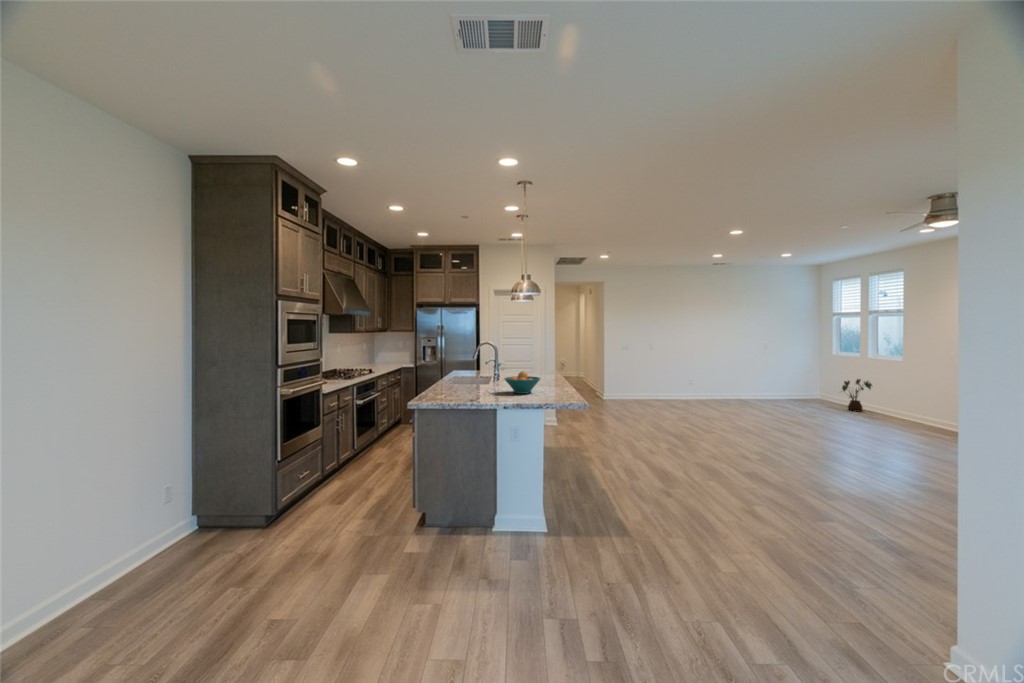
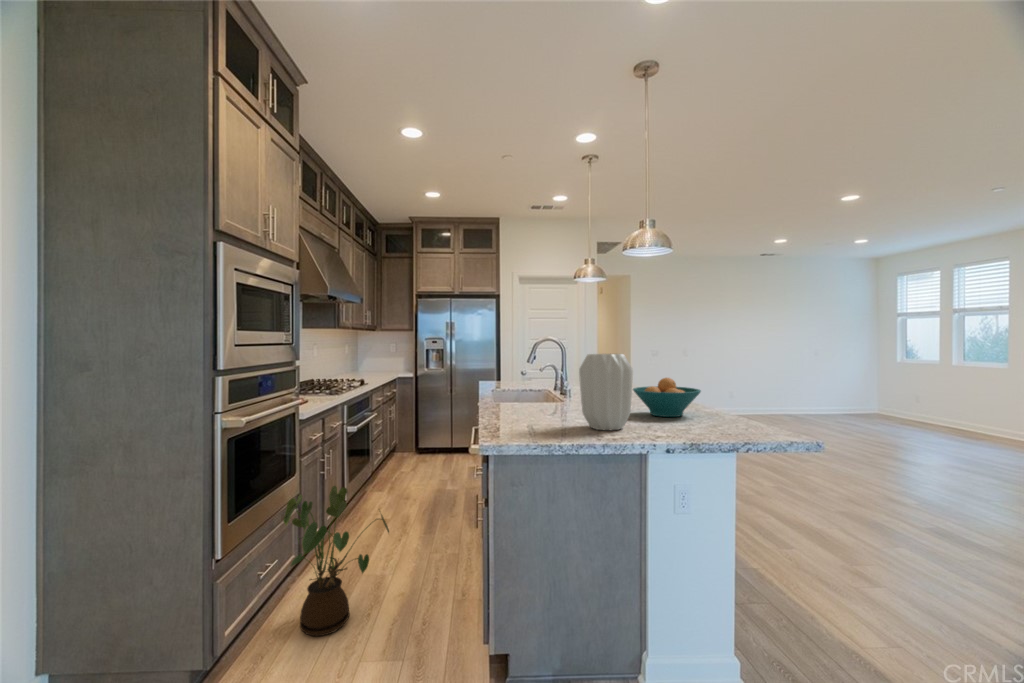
vase: none [462,358,489,399] -> present [579,354,633,431]
house plant: present [842,379,872,412] -> present [283,486,389,636]

